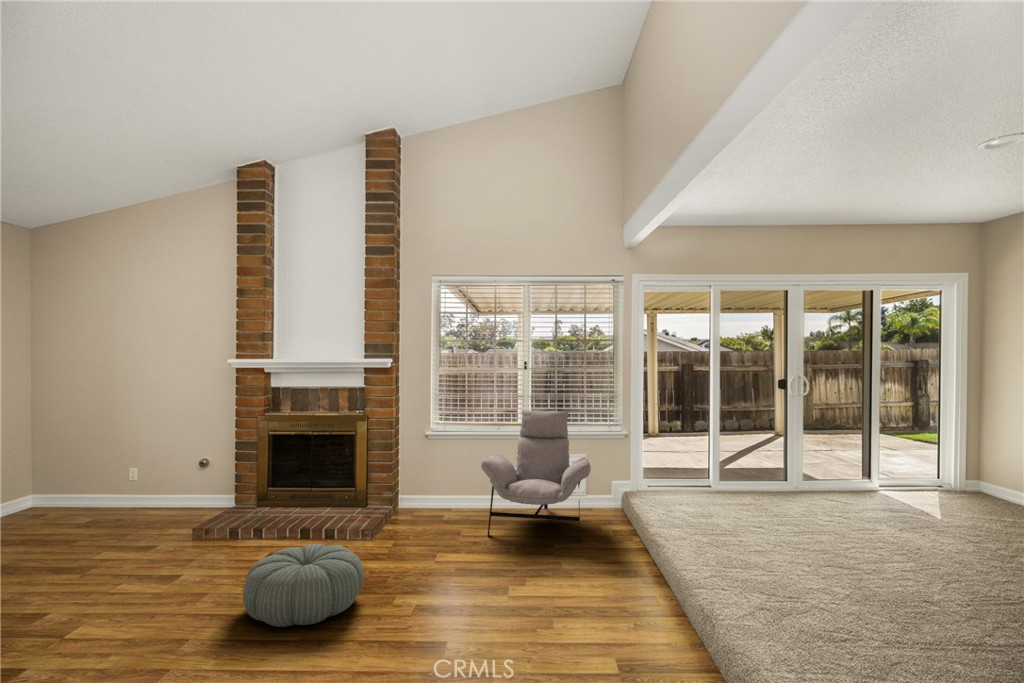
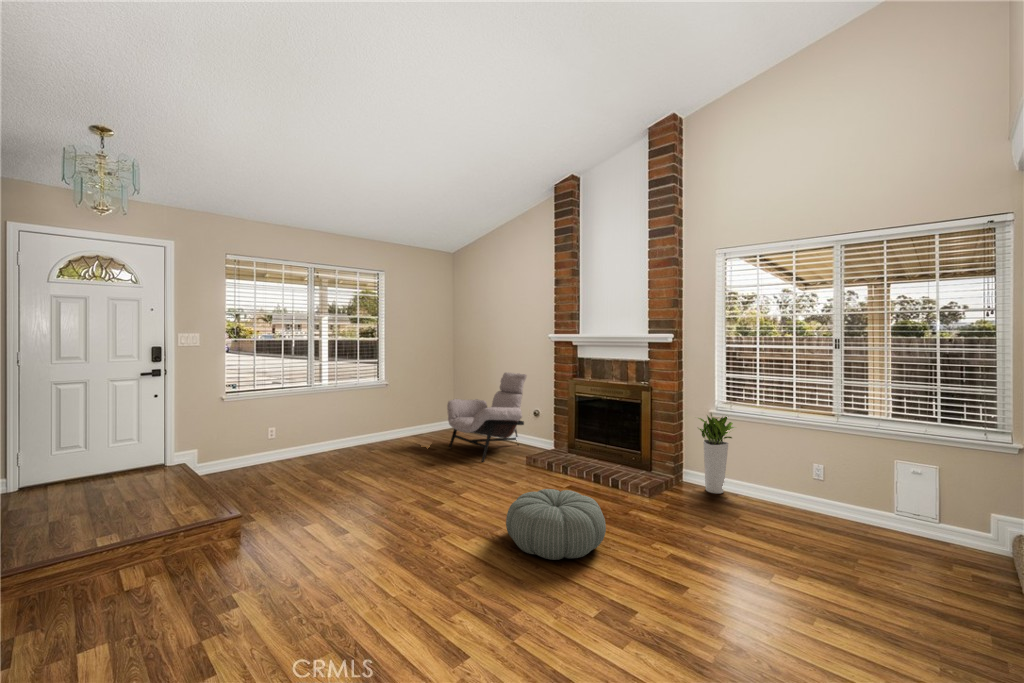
lounge chair: present [481,410,591,542] -> present [447,372,527,462]
planter: none [412,436,449,516] -> present [698,415,734,493]

